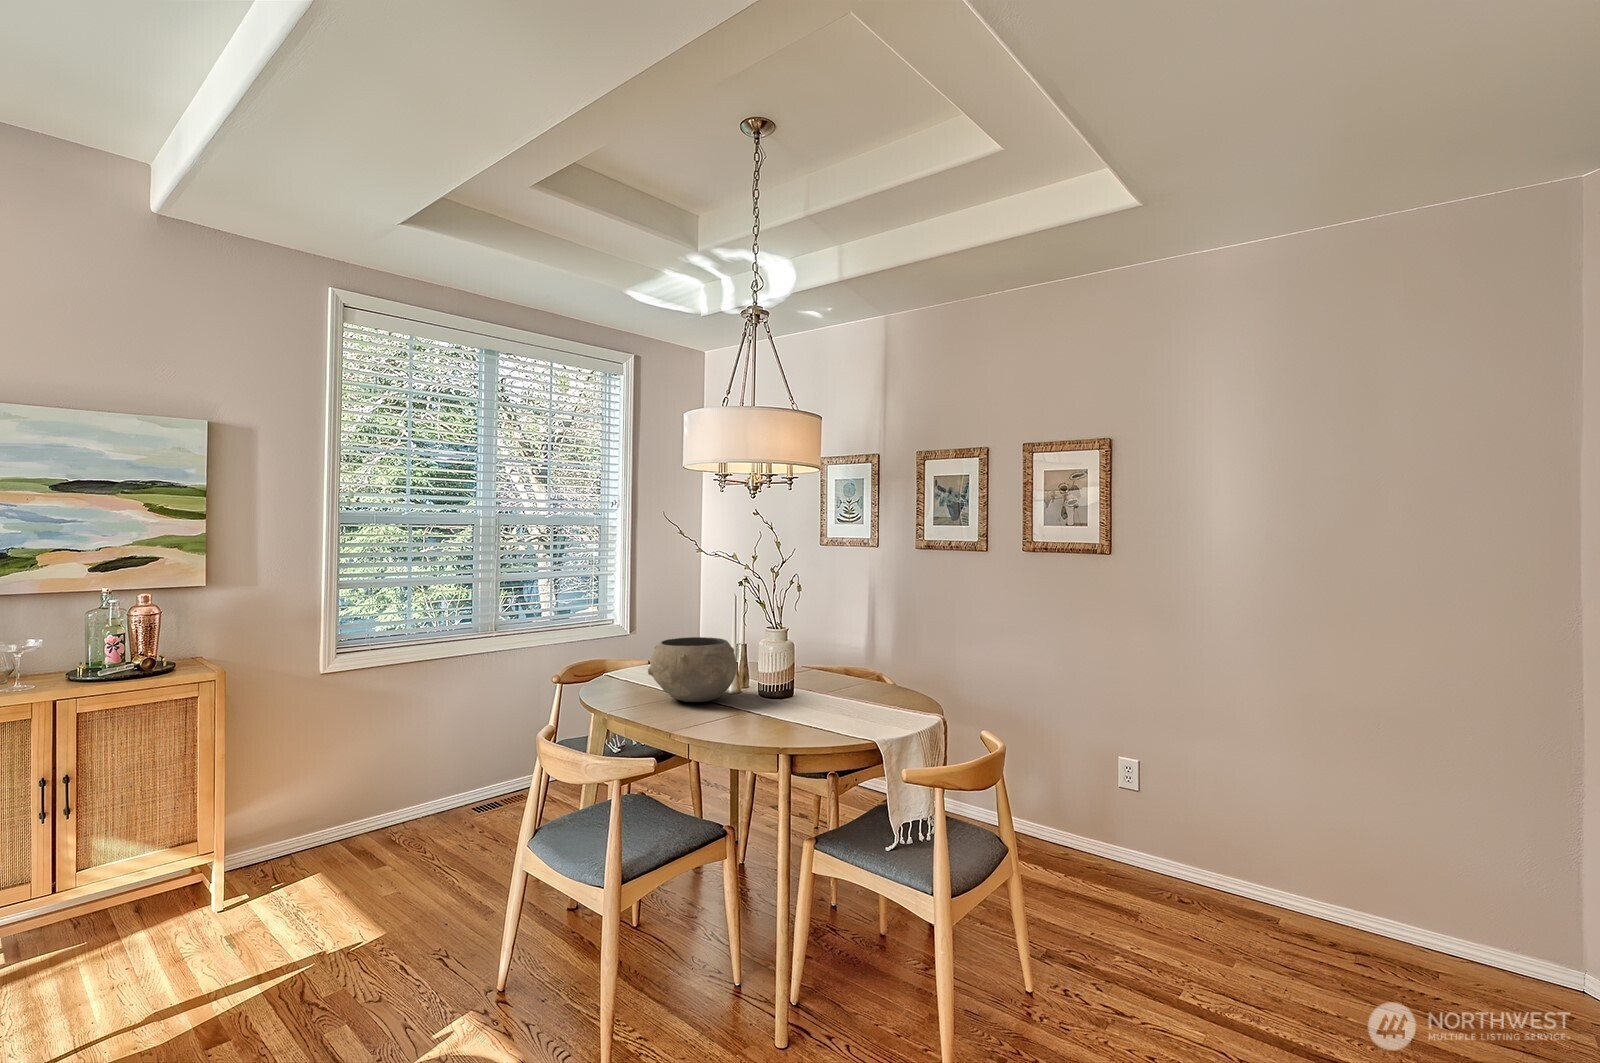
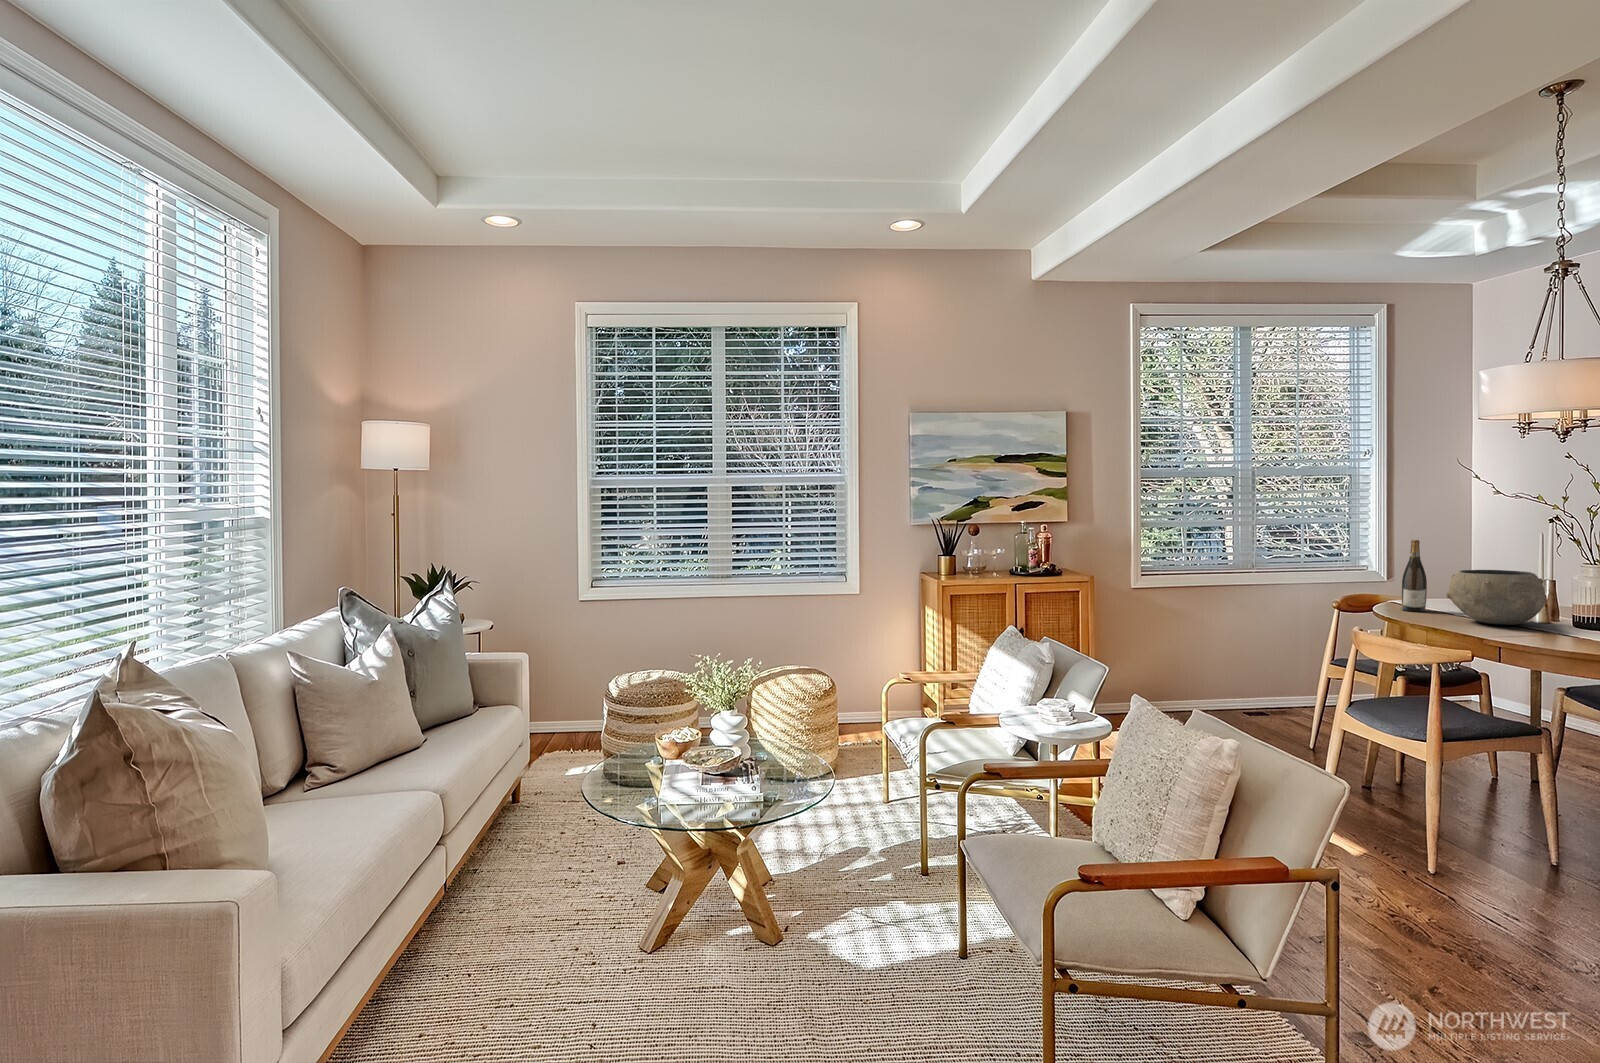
wine bottle: none [613,604,637,688] -> present [1402,540,1427,612]

